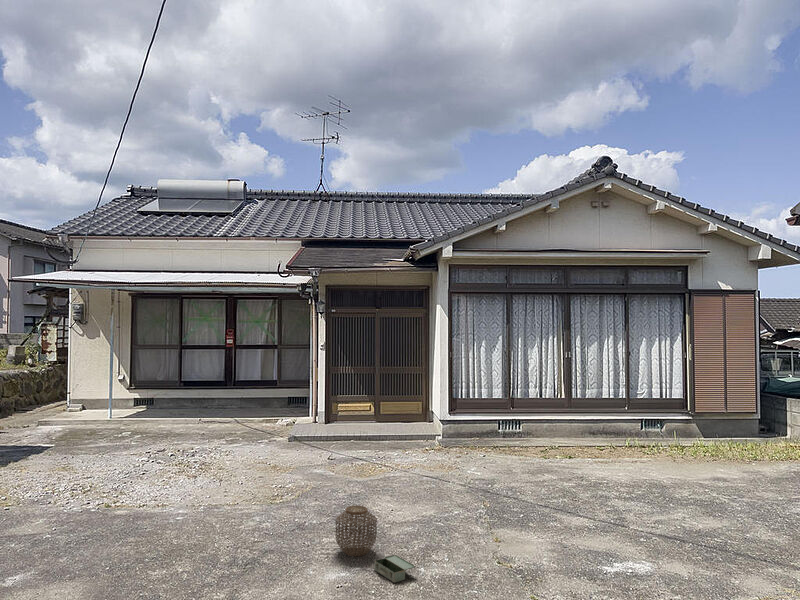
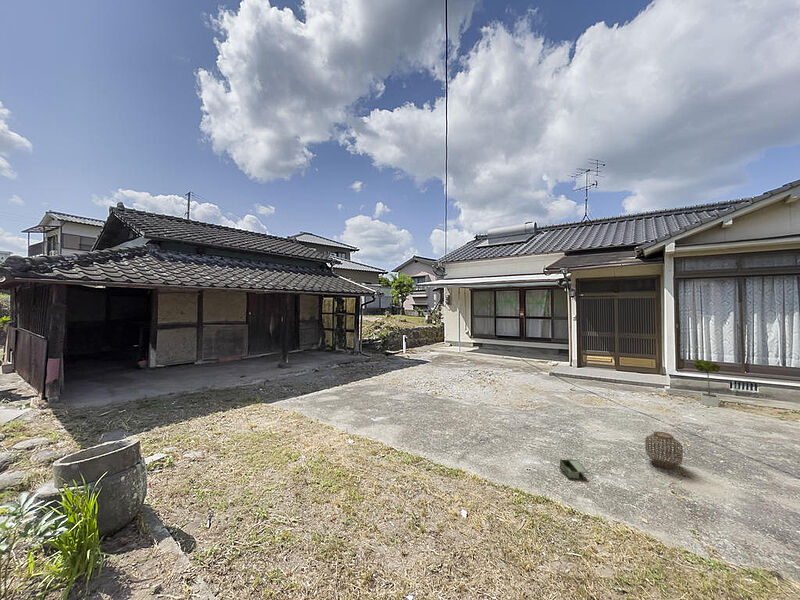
potted tree: none [467,396,491,454] -> present [694,359,720,407]
woven basket: present [335,506,377,556] -> present [645,431,683,468]

